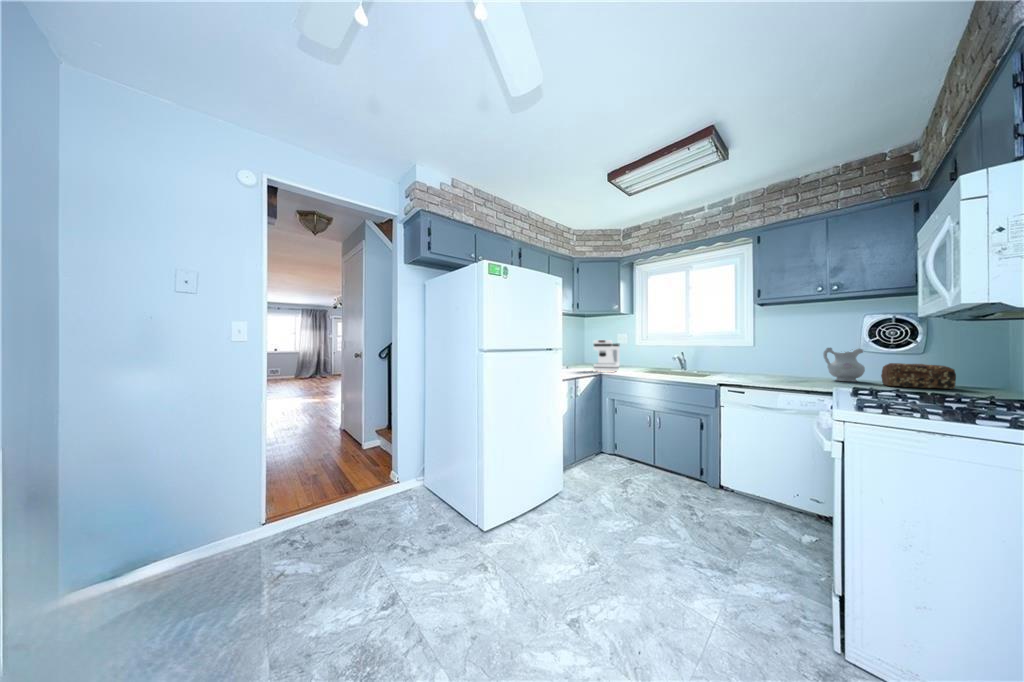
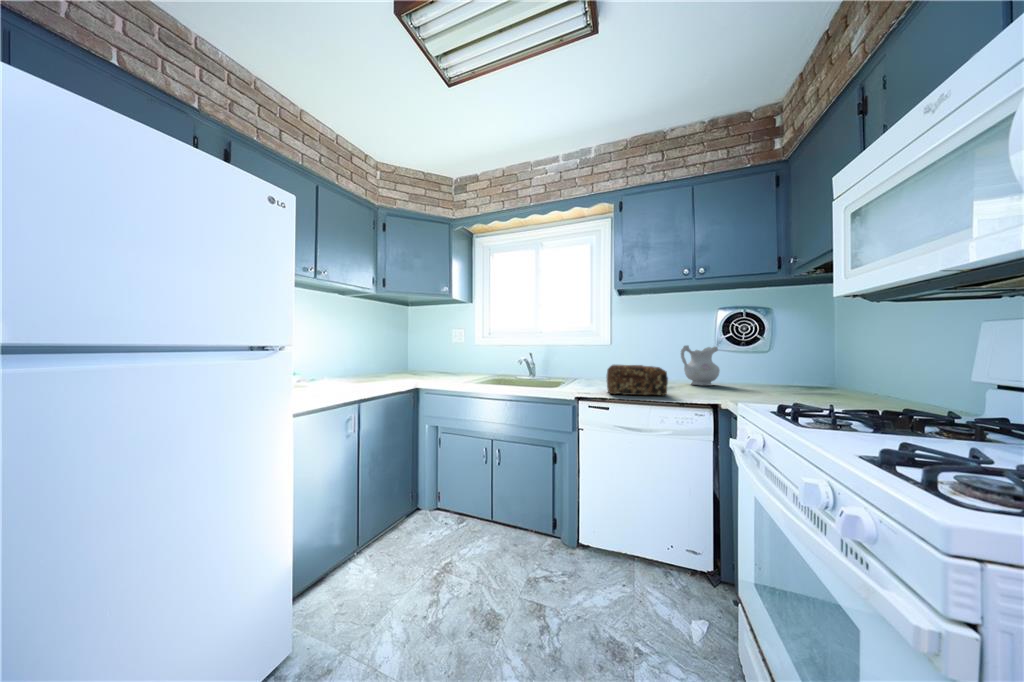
coffee maker: present [593,340,620,371] -> none [409,333,449,380]
bread loaf: present [881,363,956,389] -> present [607,365,668,395]

